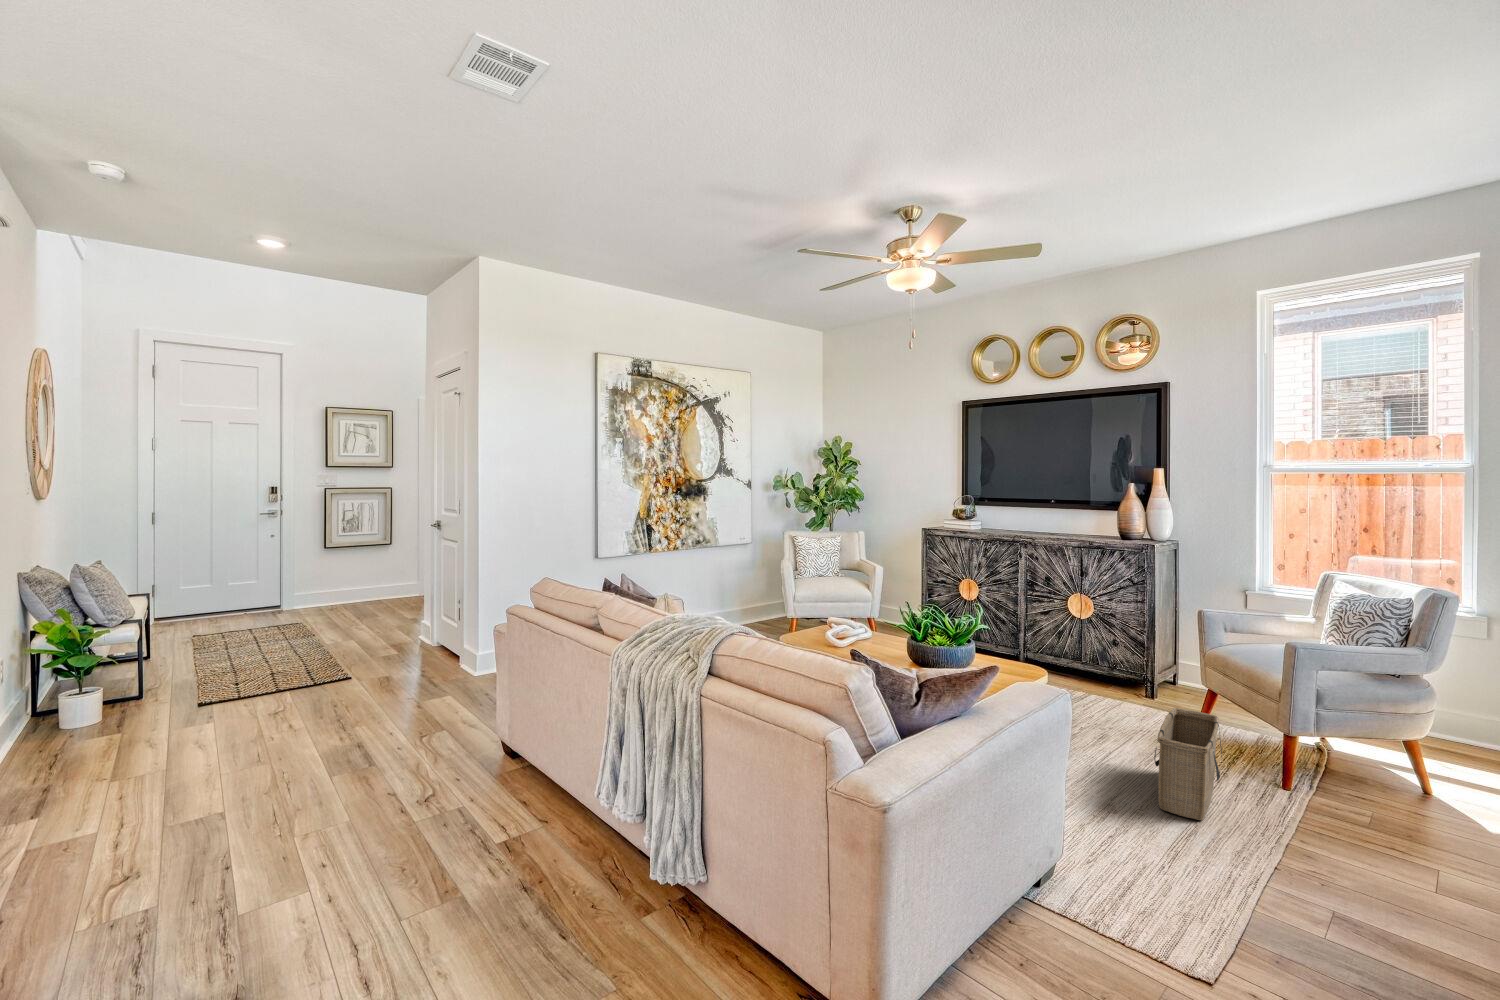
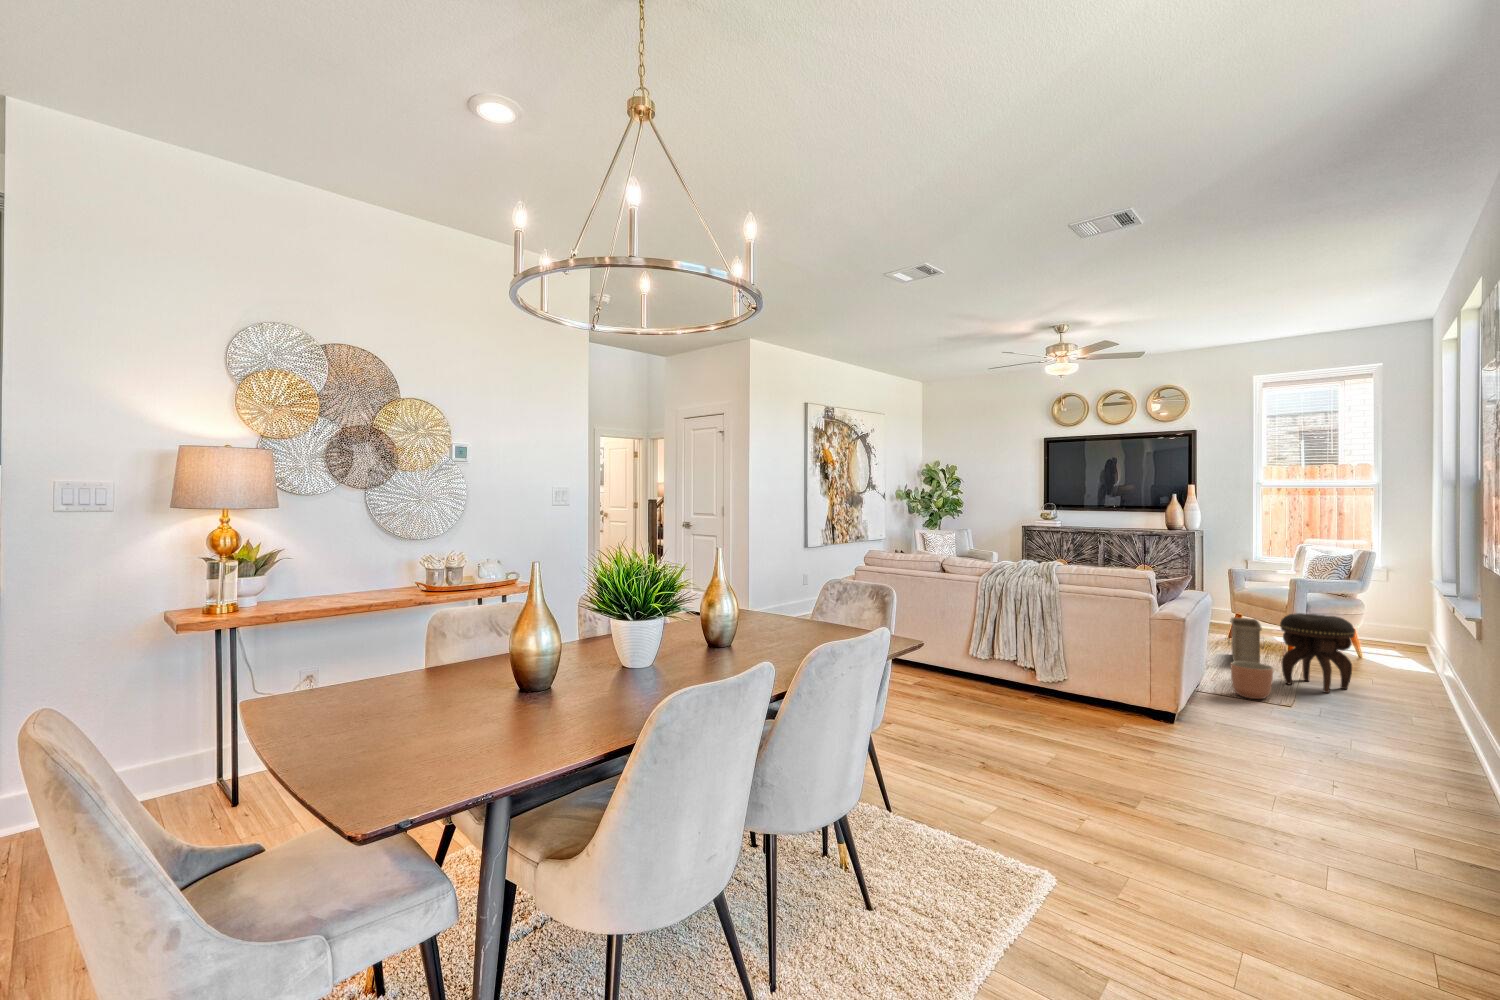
footstool: none [1224,740,1389,940] -> present [1280,613,1355,693]
planter: none [1083,853,1171,958] -> present [1231,661,1273,699]

